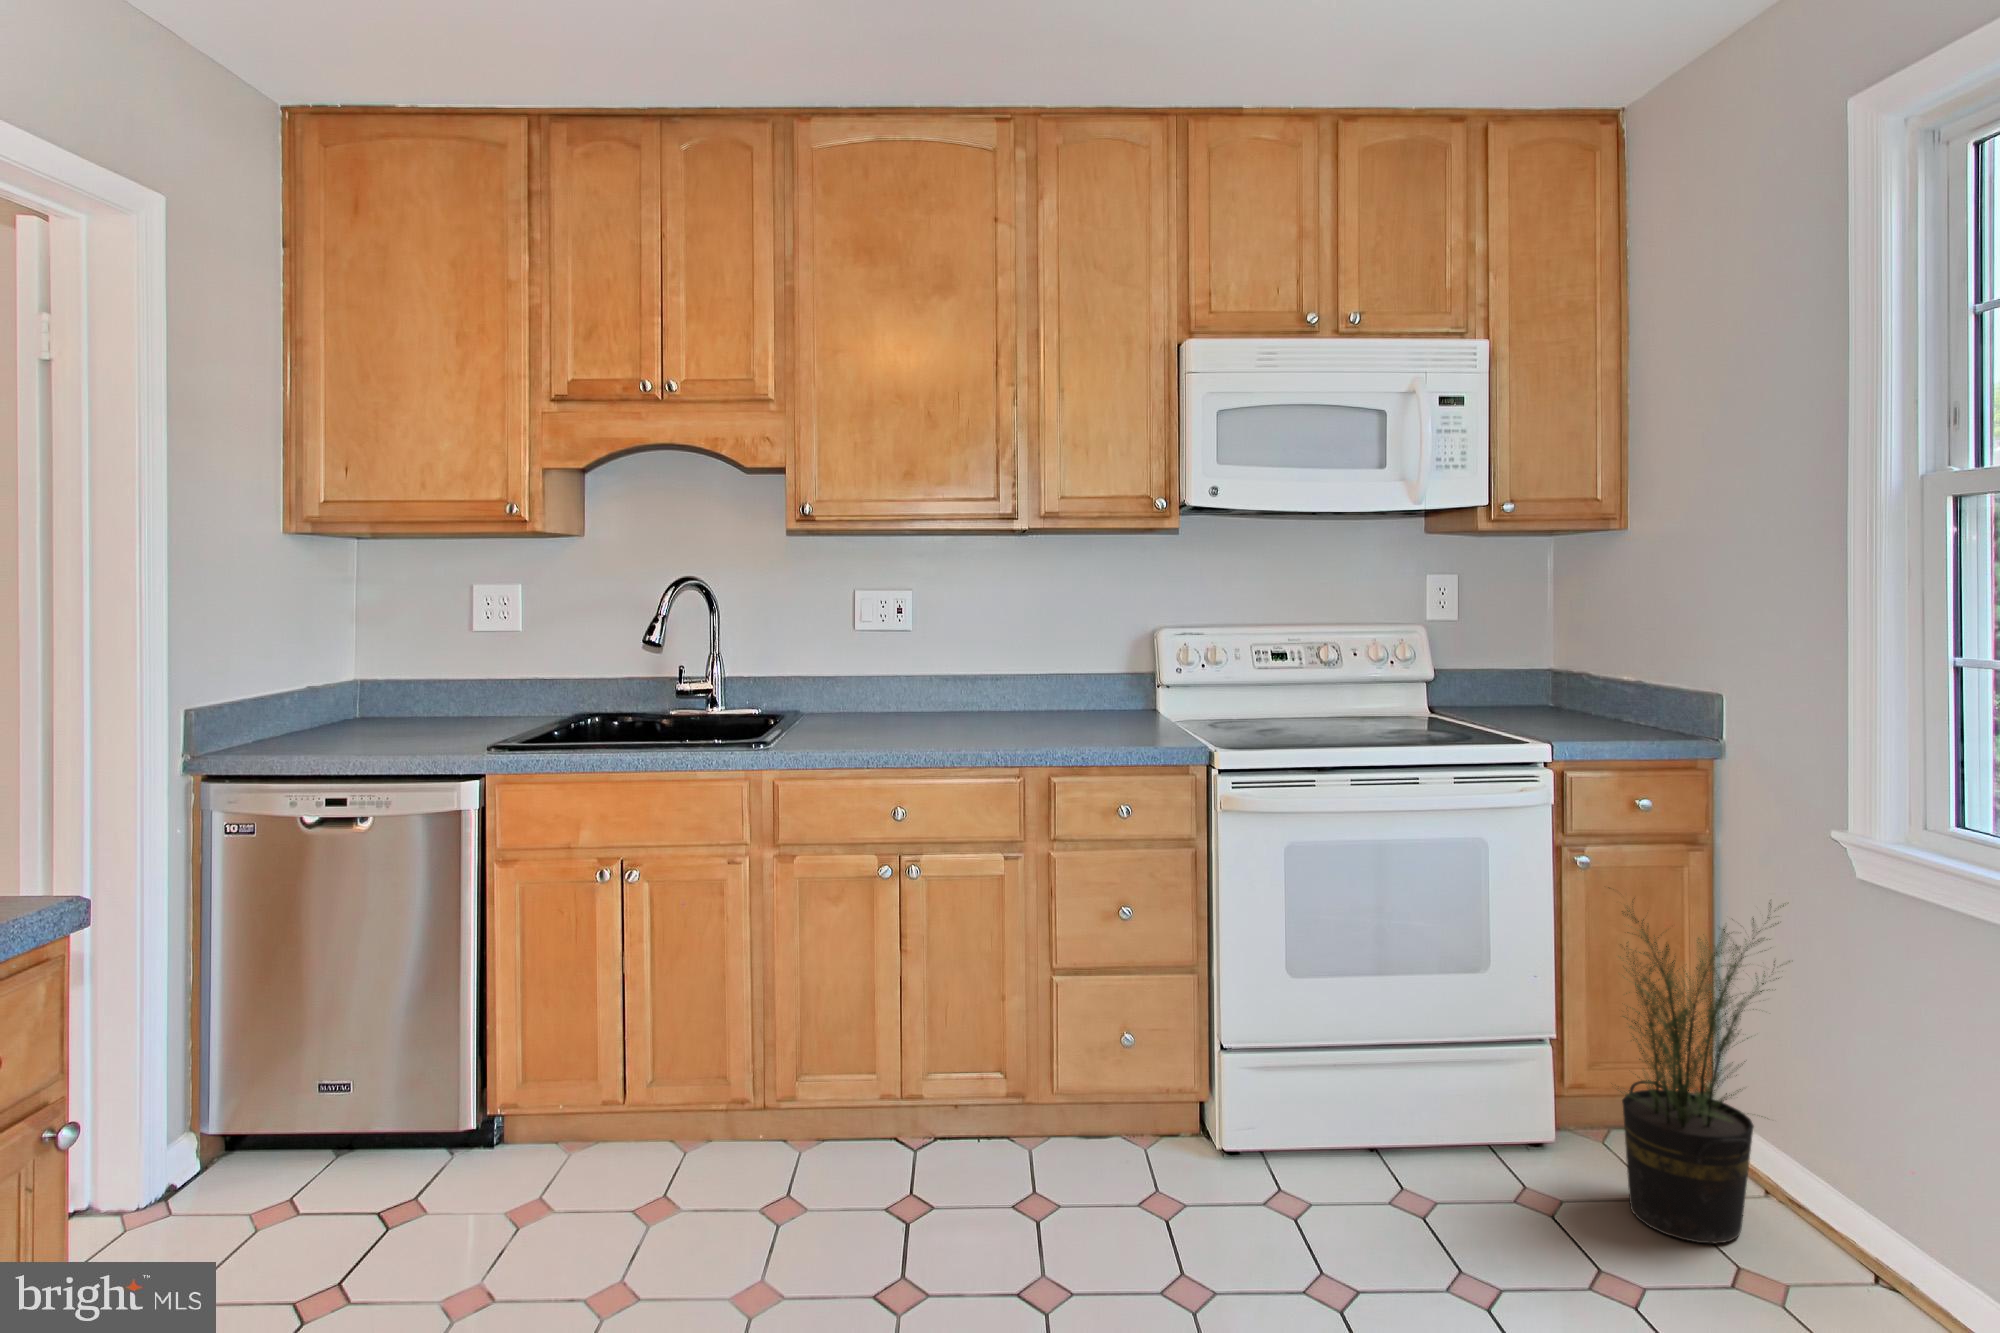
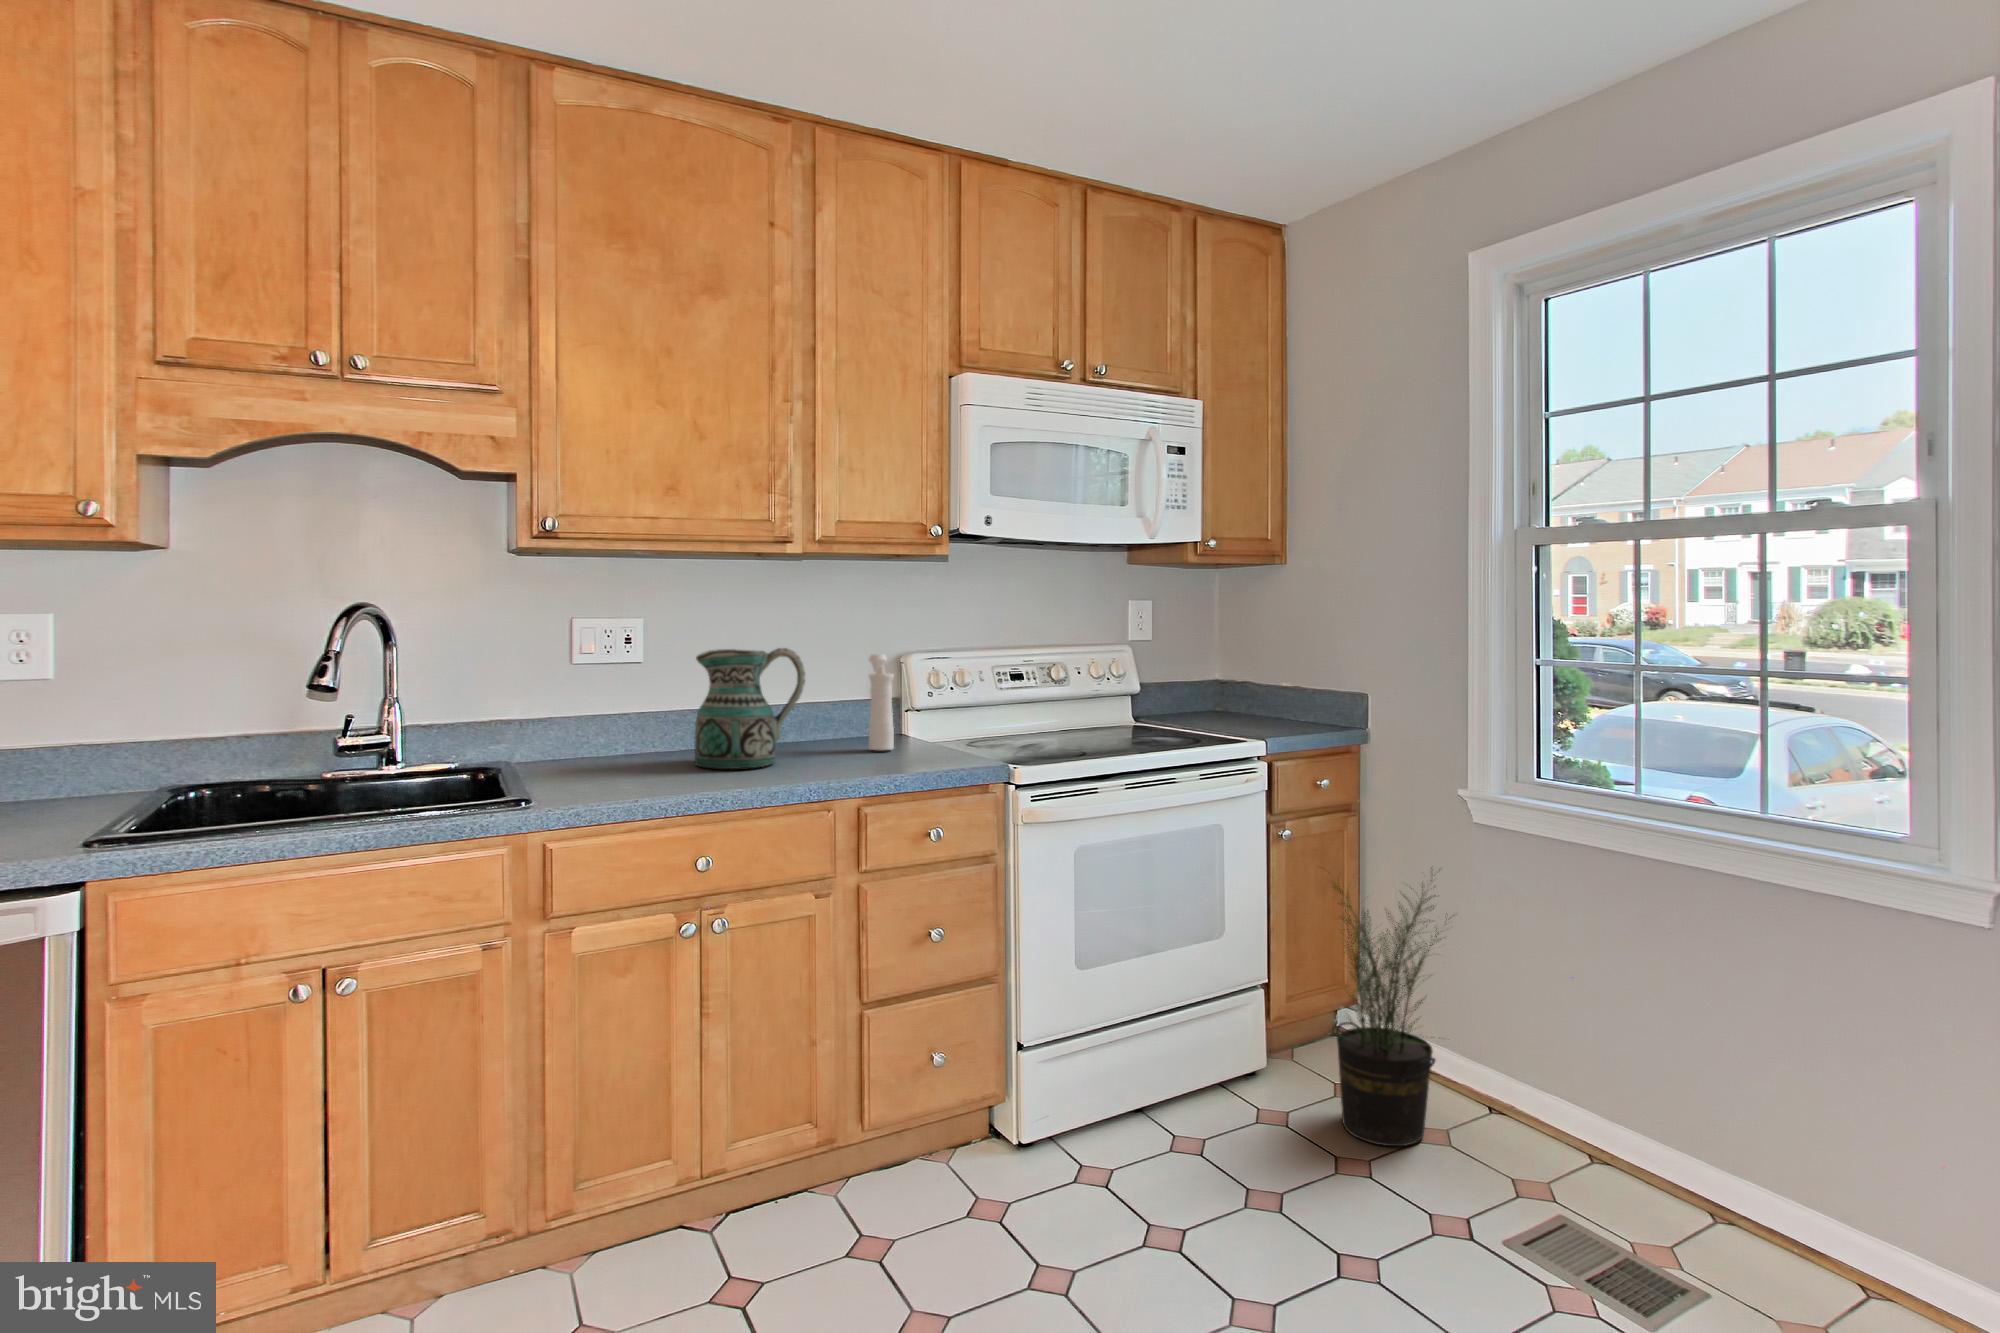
ceramic pitcher: none [910,624,1014,740] -> present [695,648,805,769]
pepper mill: none [1090,633,1120,729] -> present [869,654,894,750]

